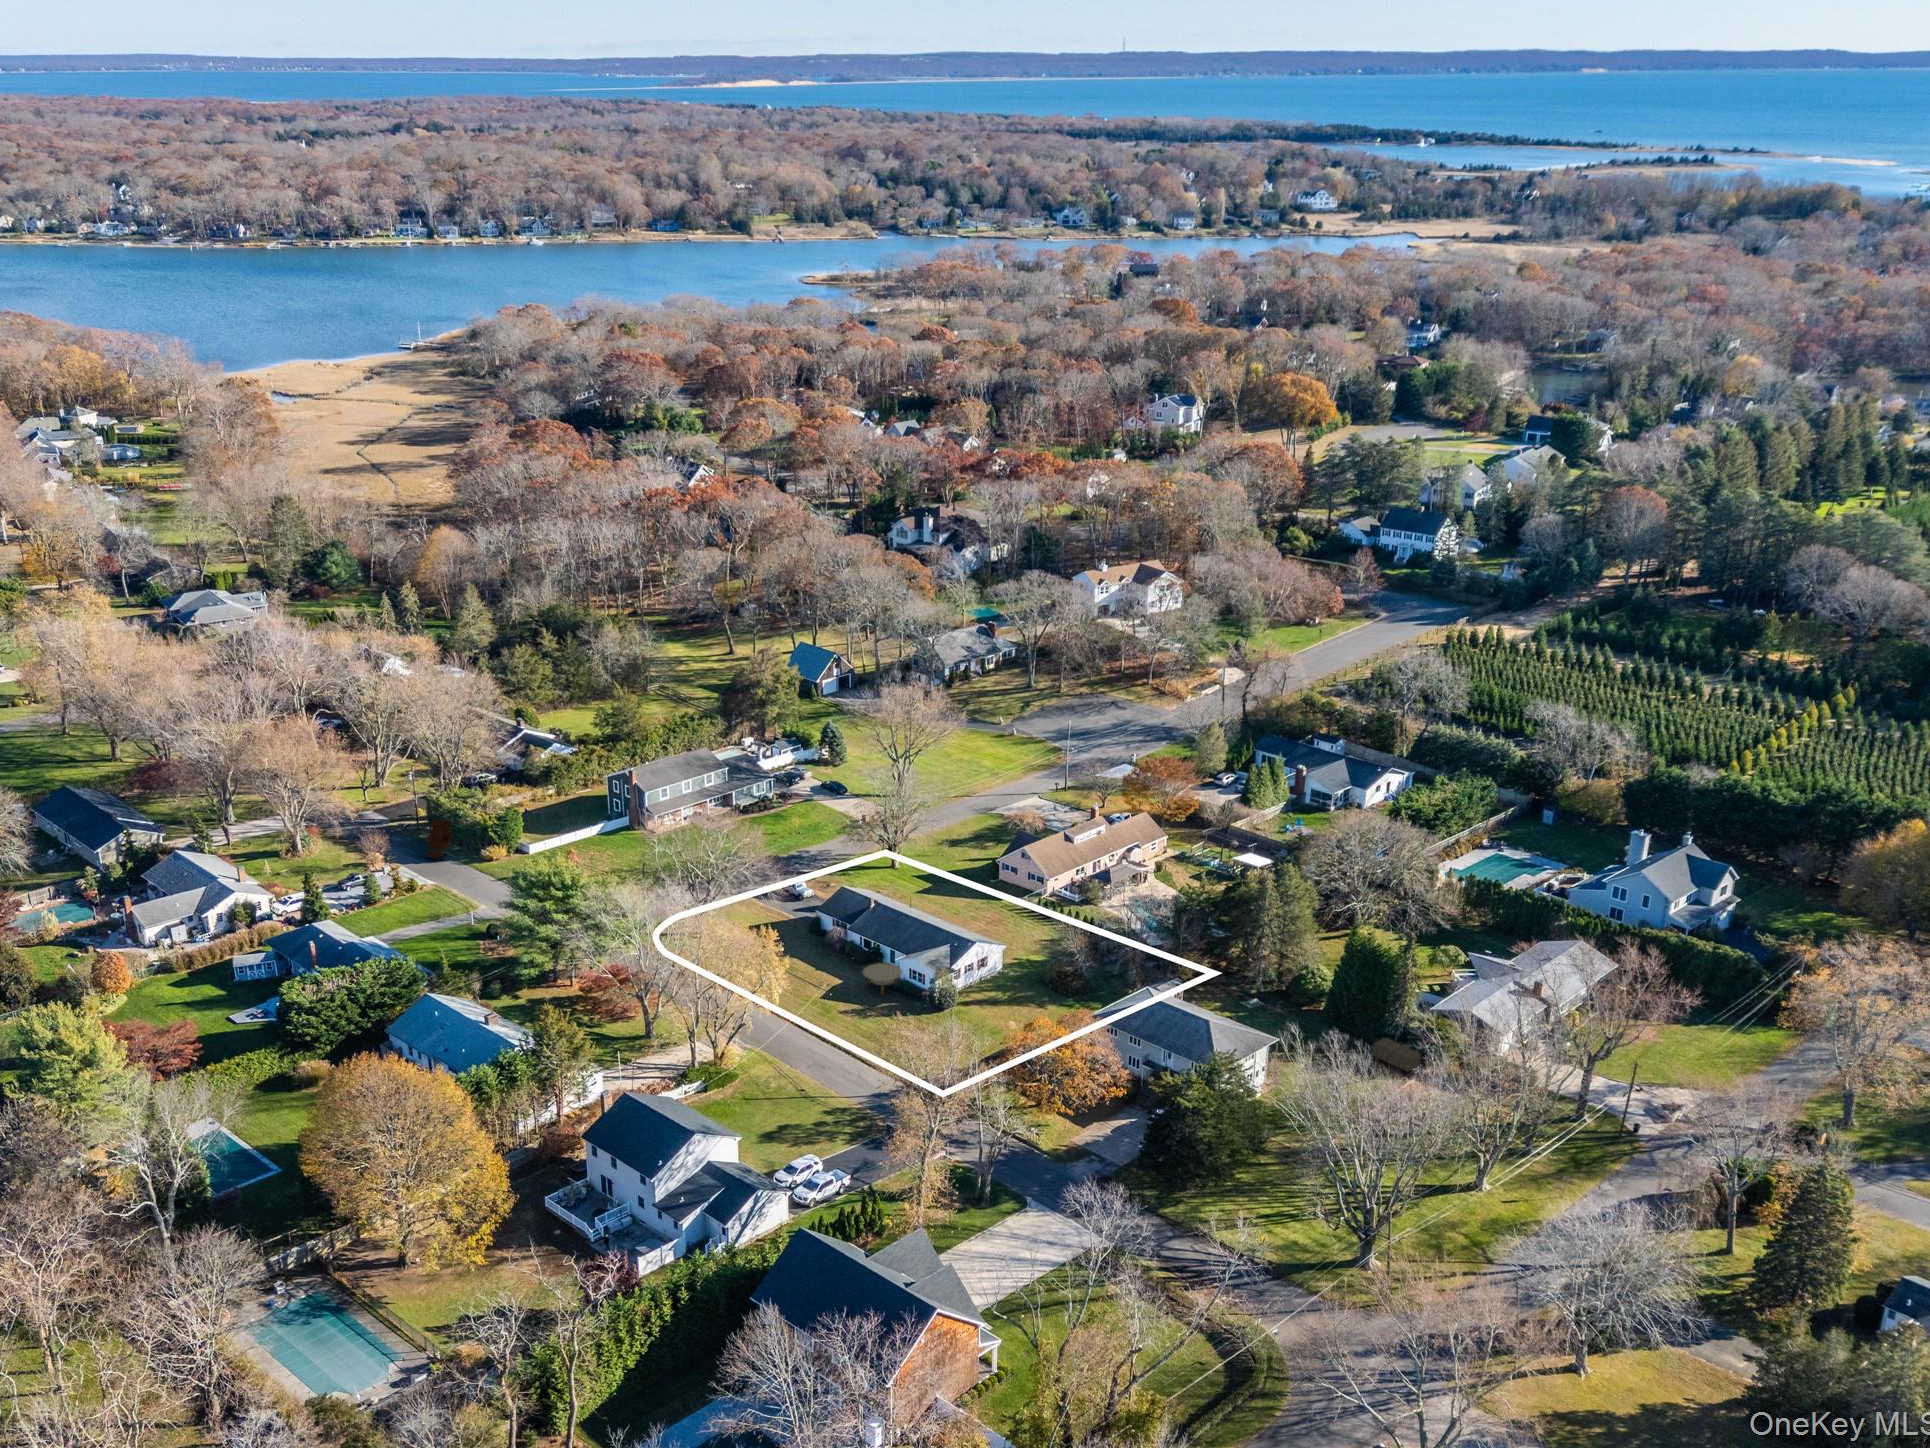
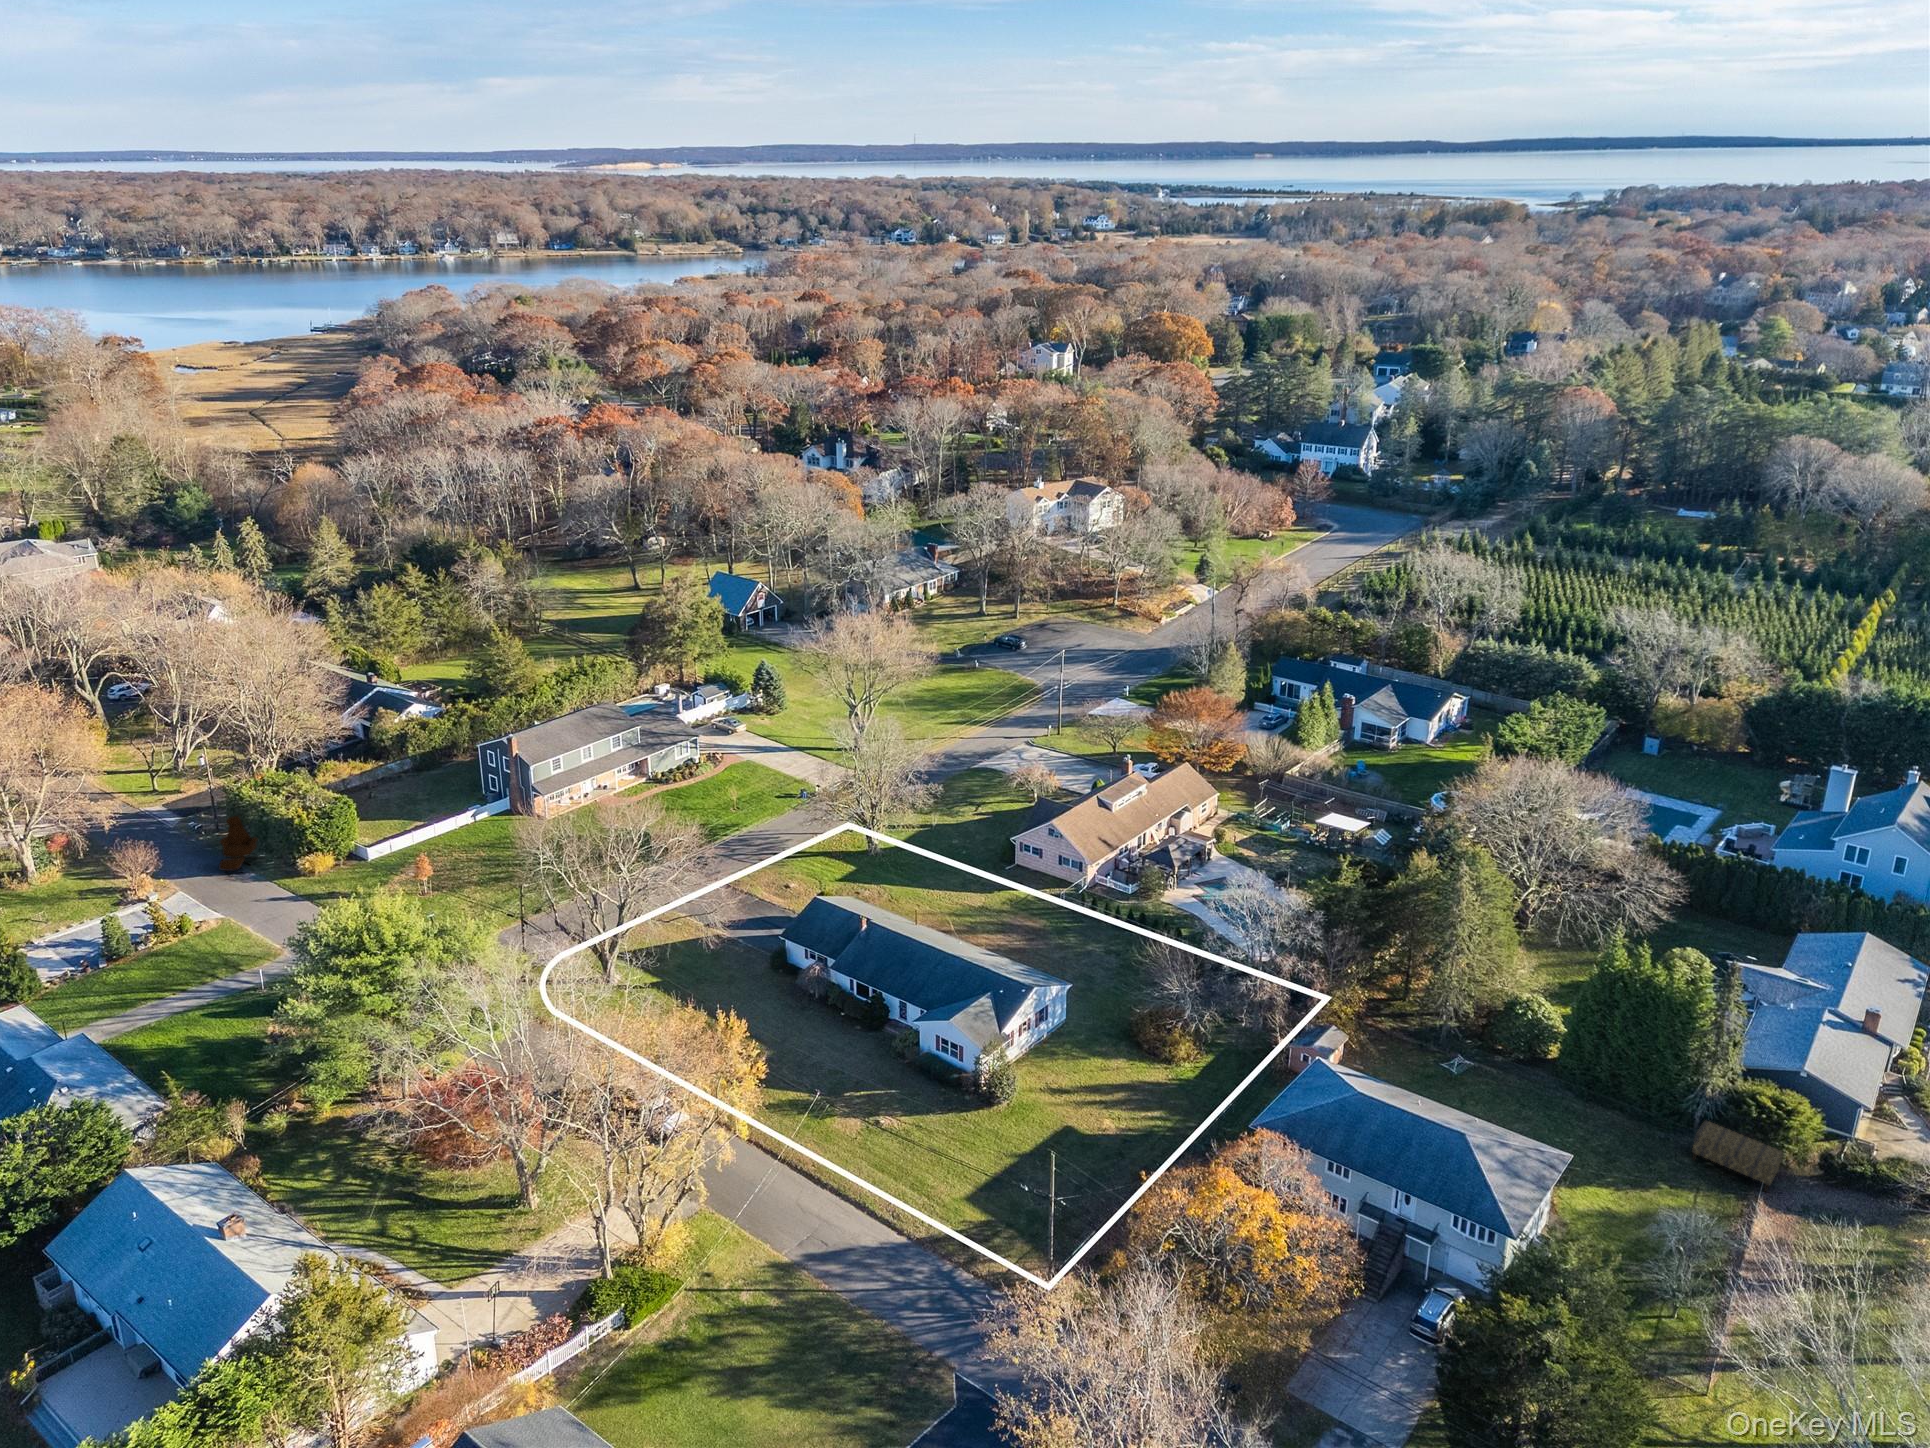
round table: present [863,963,902,994] -> none [863,1027,925,1083]

